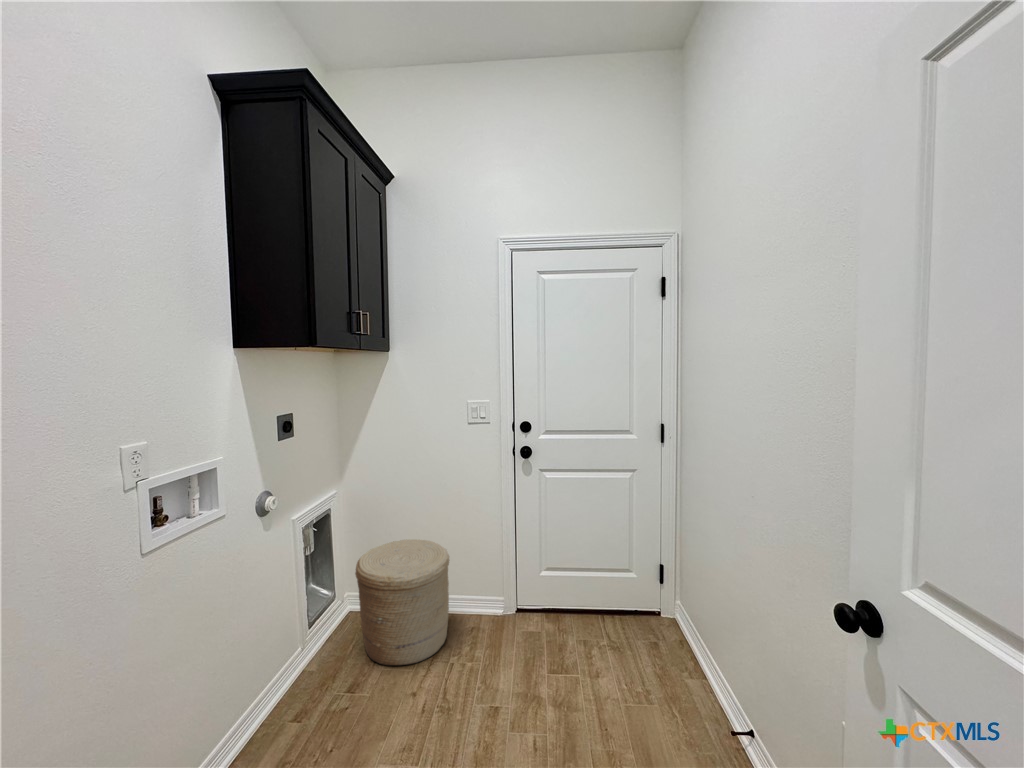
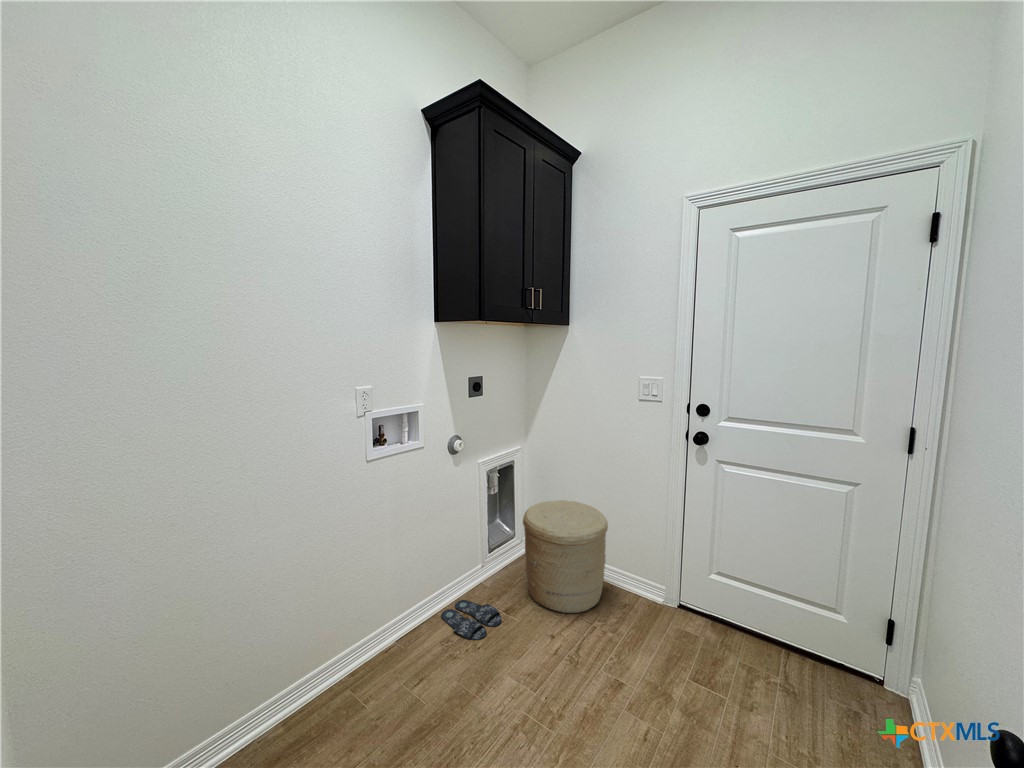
slippers: none [265,691,350,743] -> present [441,600,502,640]

